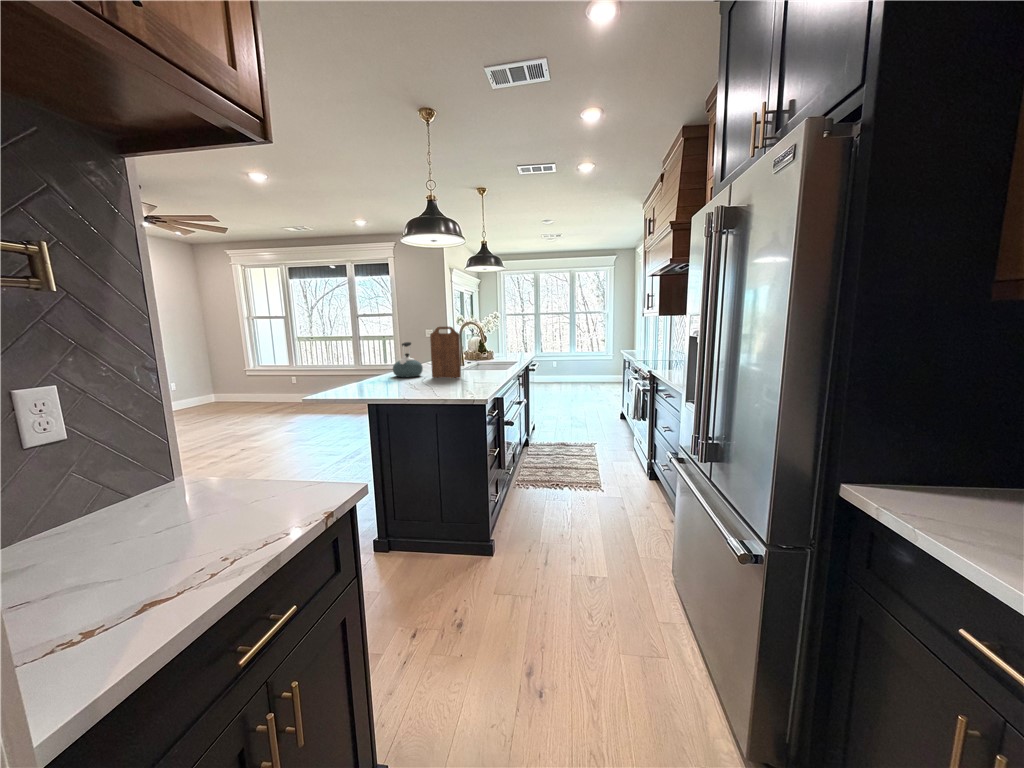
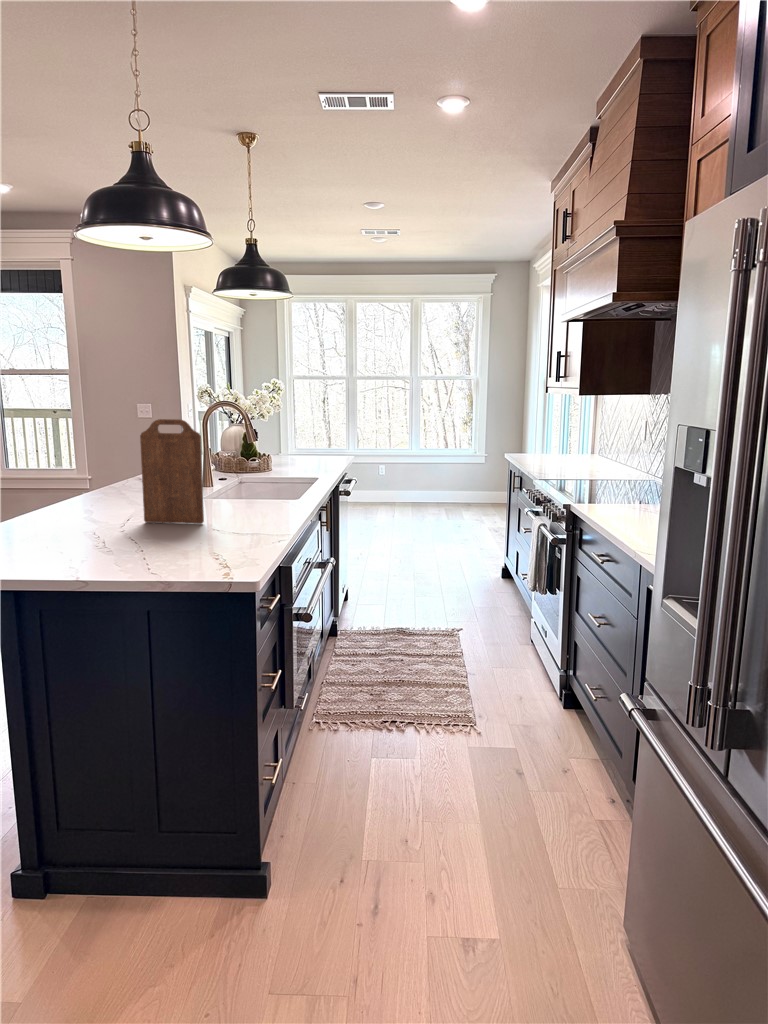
kettle: present [393,342,423,377] -> none [62,448,125,521]

